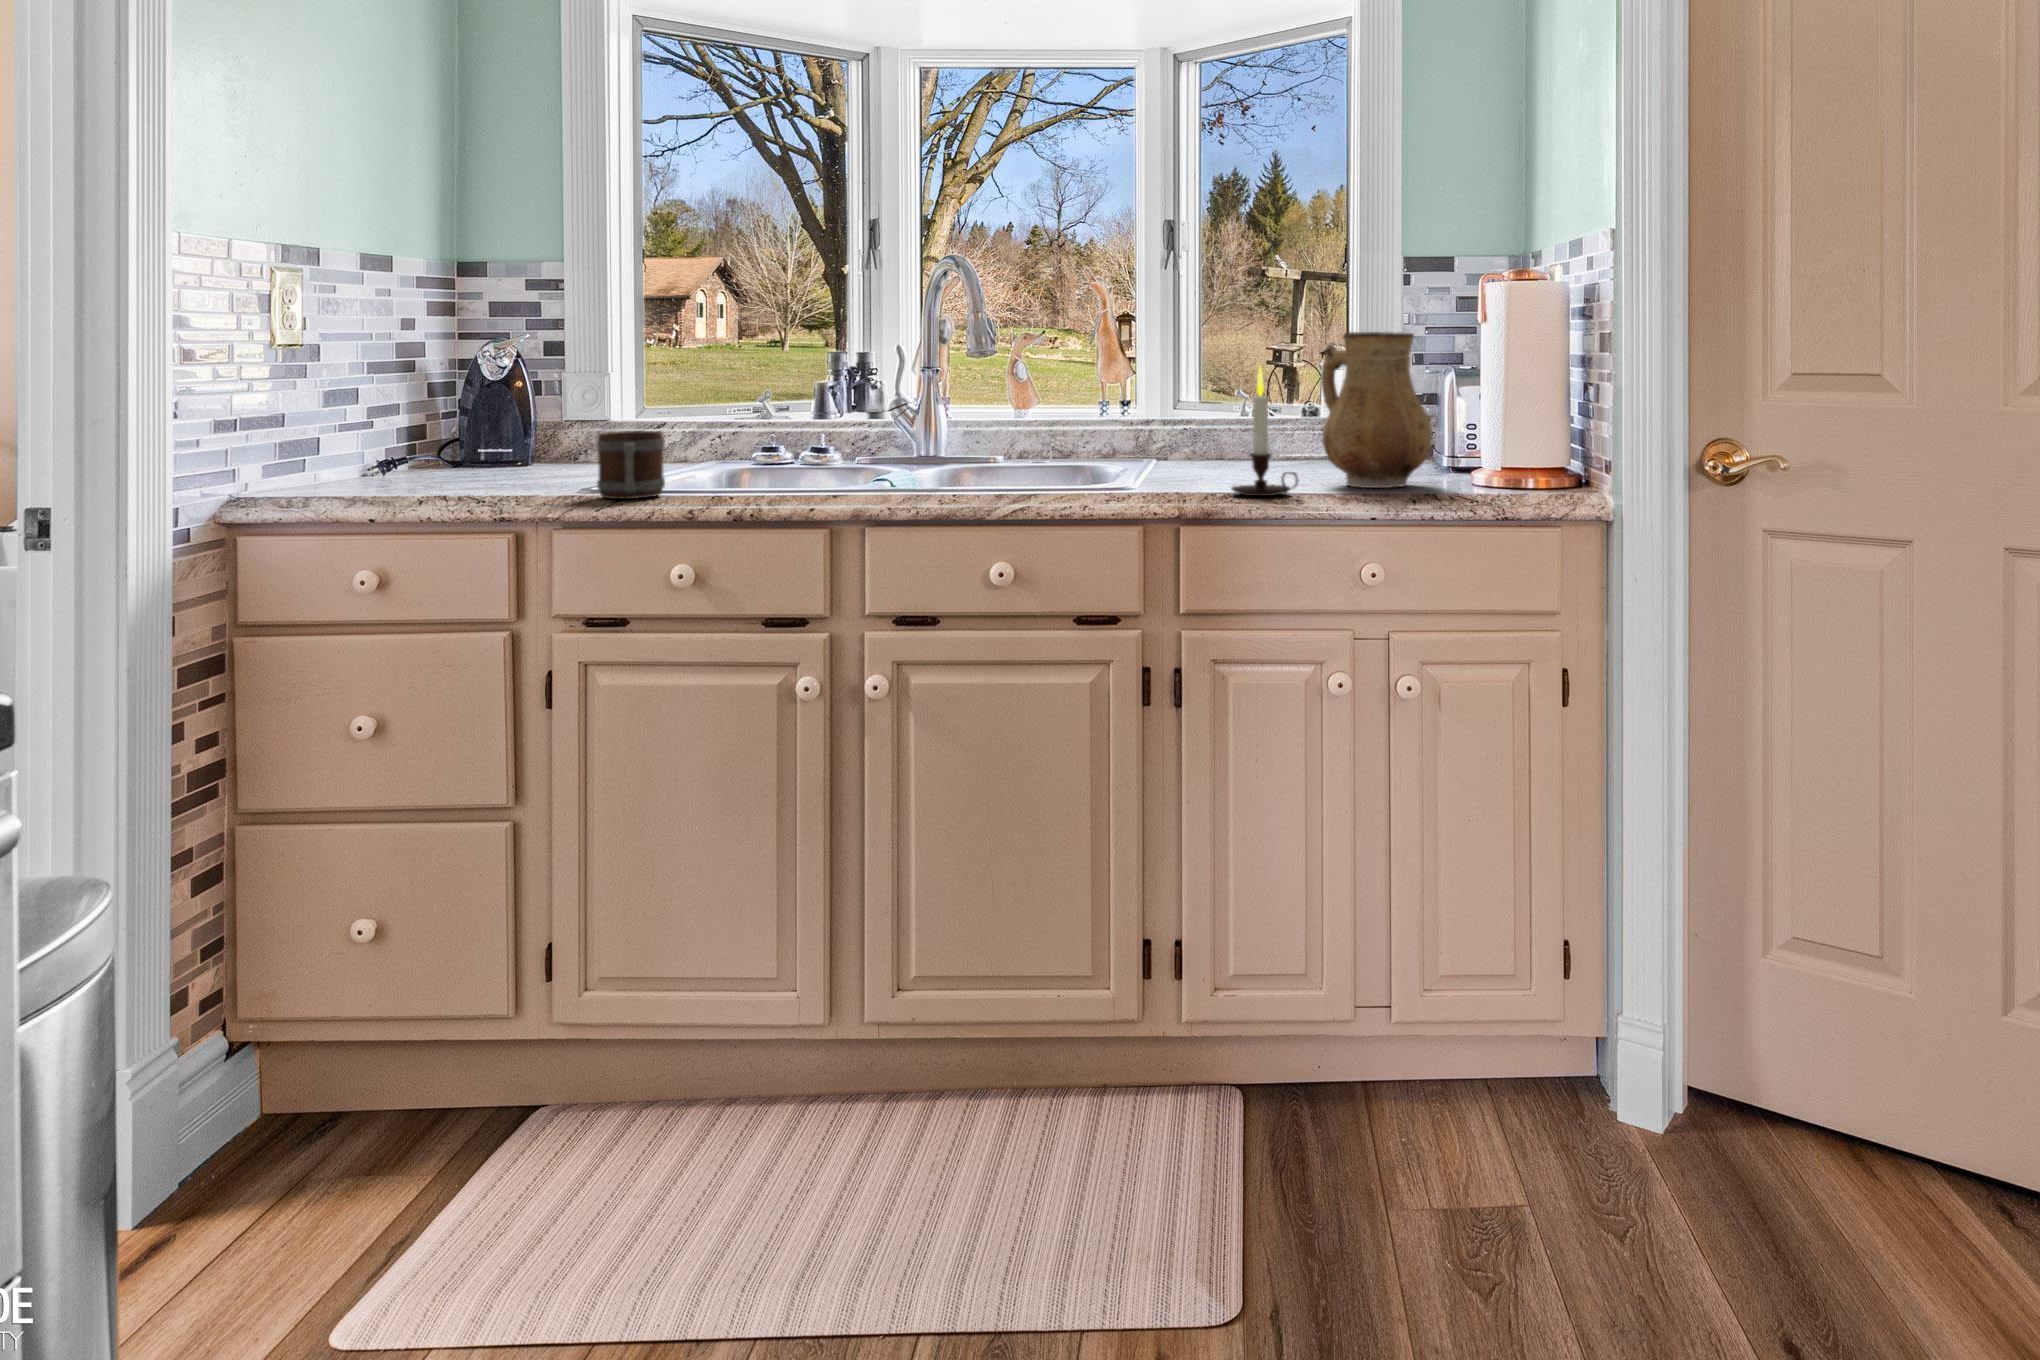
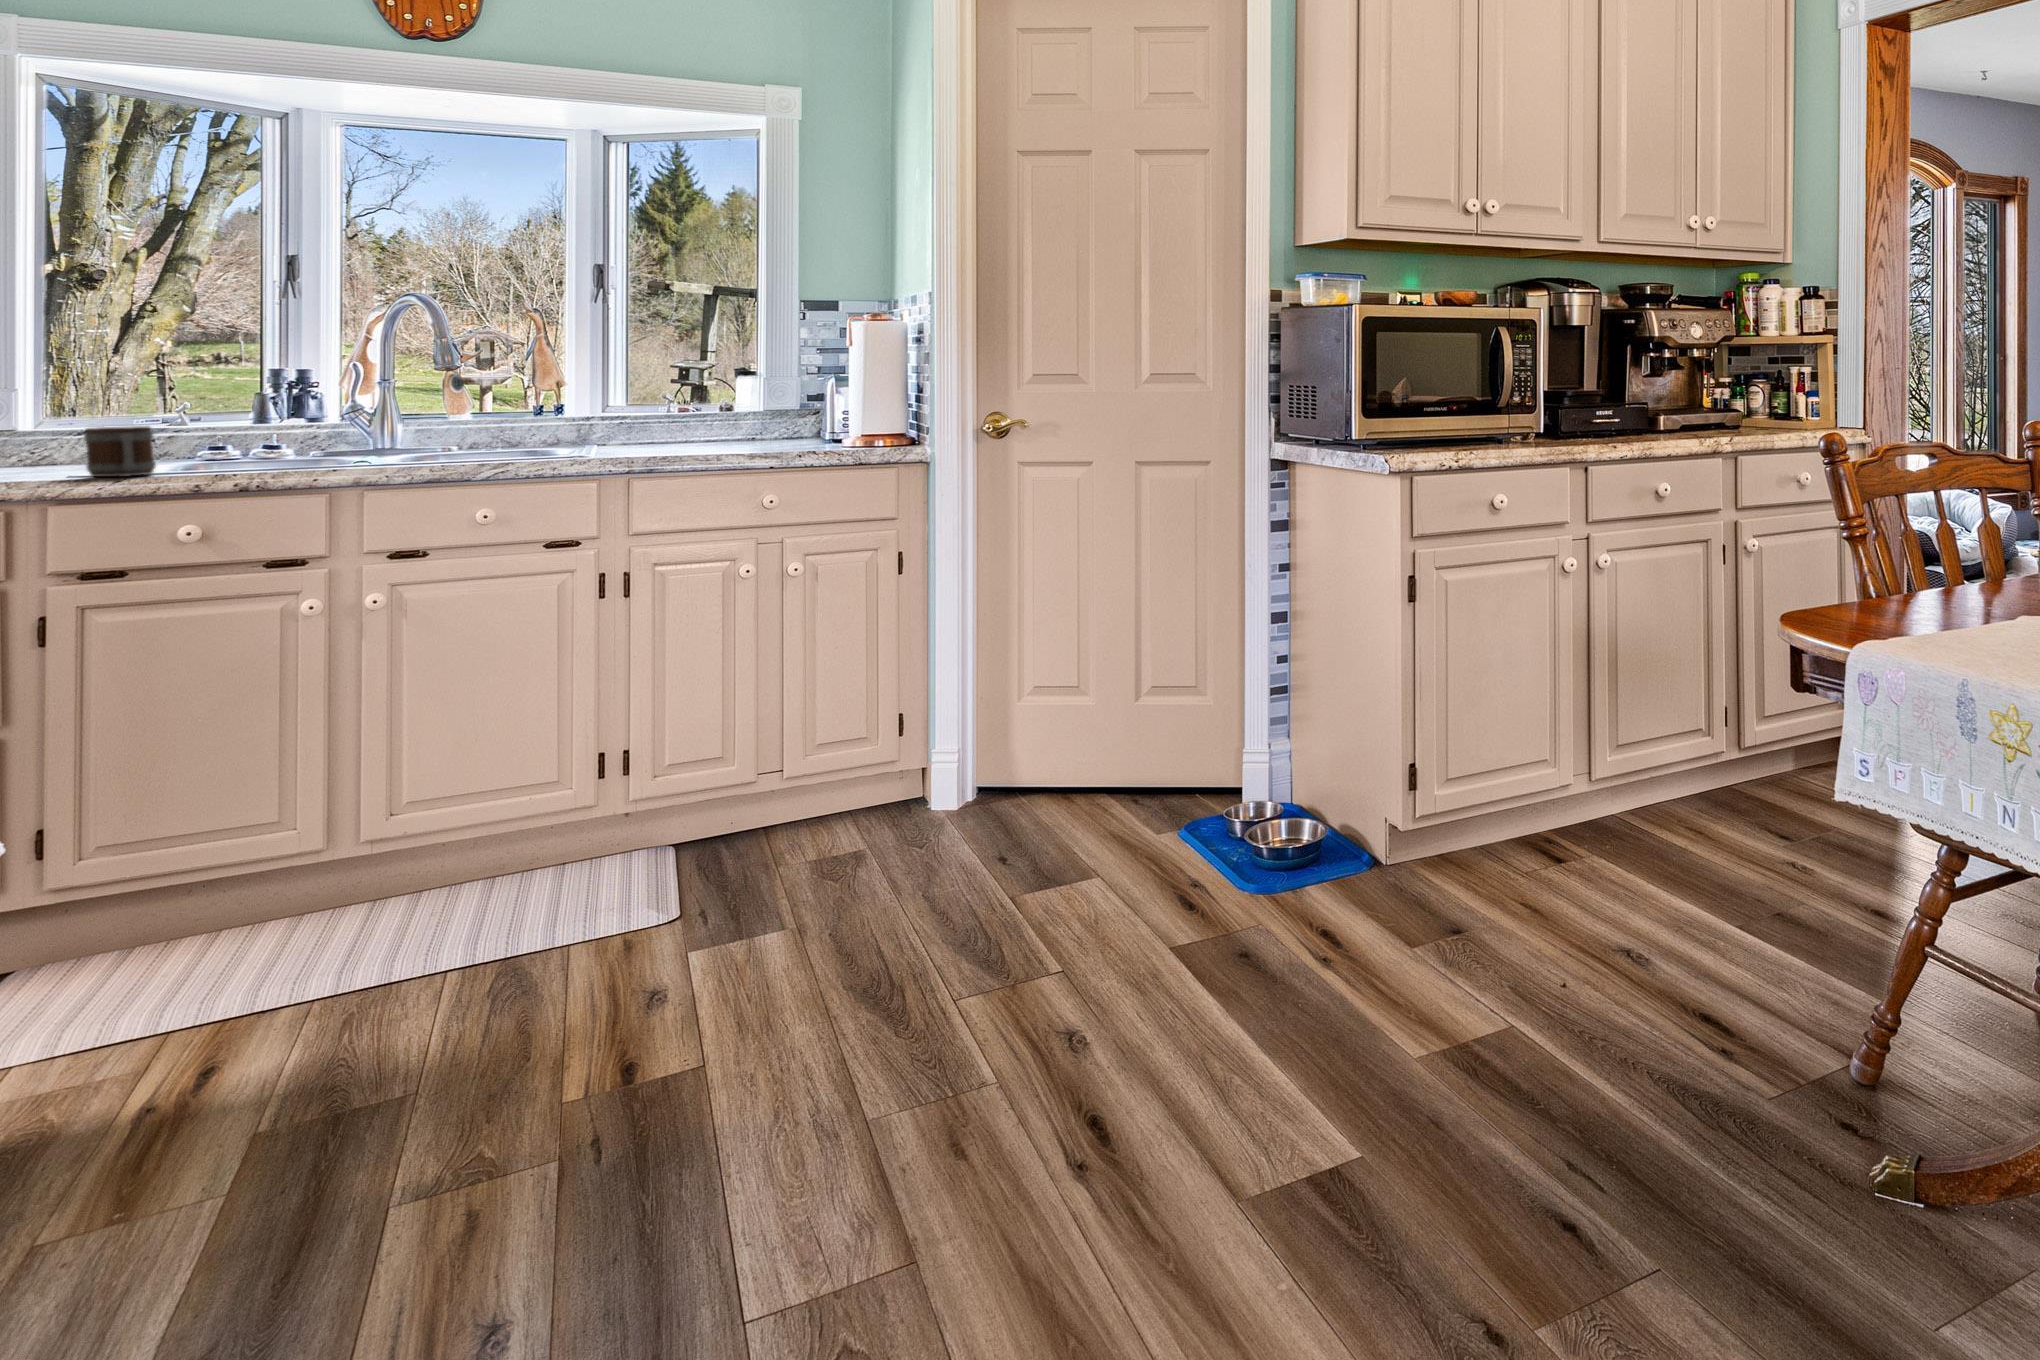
ceramic pitcher: present [1321,332,1432,488] -> none [731,354,812,452]
candle: present [1231,366,1298,496] -> none [665,374,716,458]

